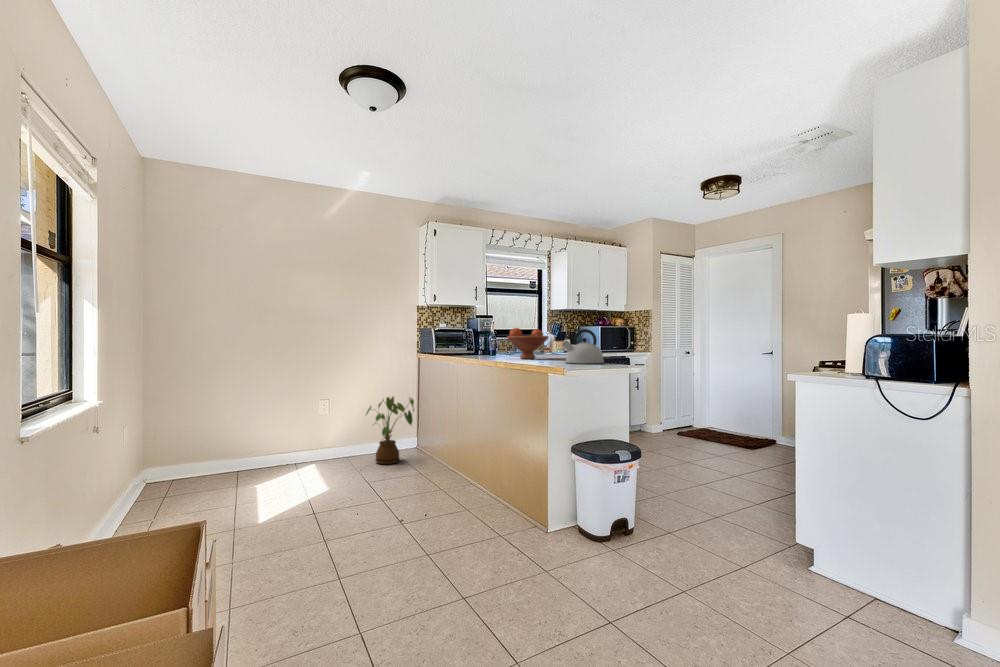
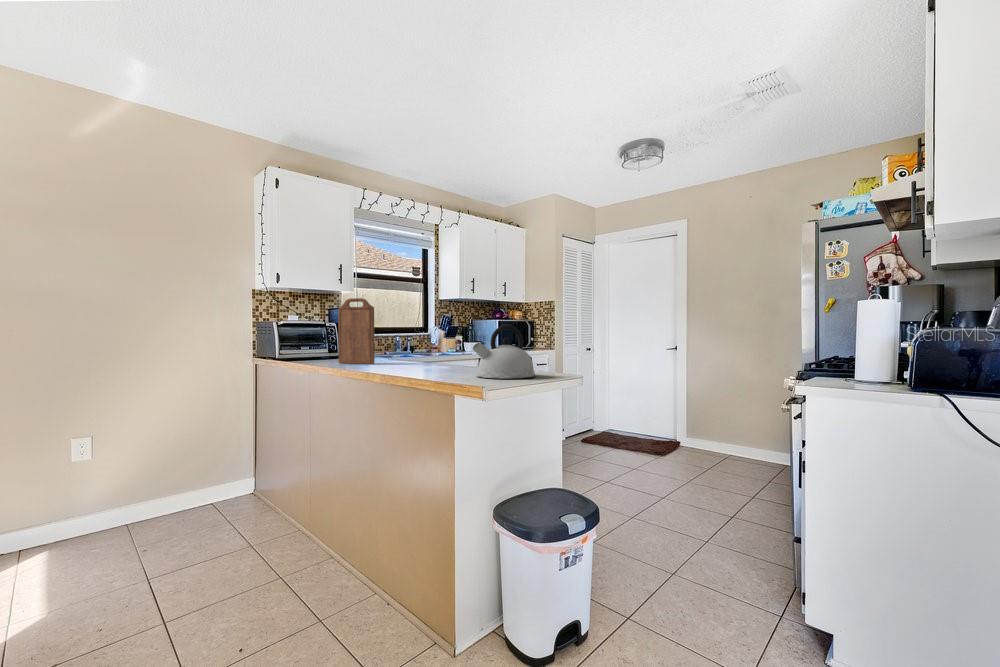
cutting board: none [476,312,500,357] -> present [338,298,374,364]
fruit bowl: present [507,328,549,359] -> none [384,322,446,367]
house plant: present [366,397,414,464] -> none [157,421,247,527]

